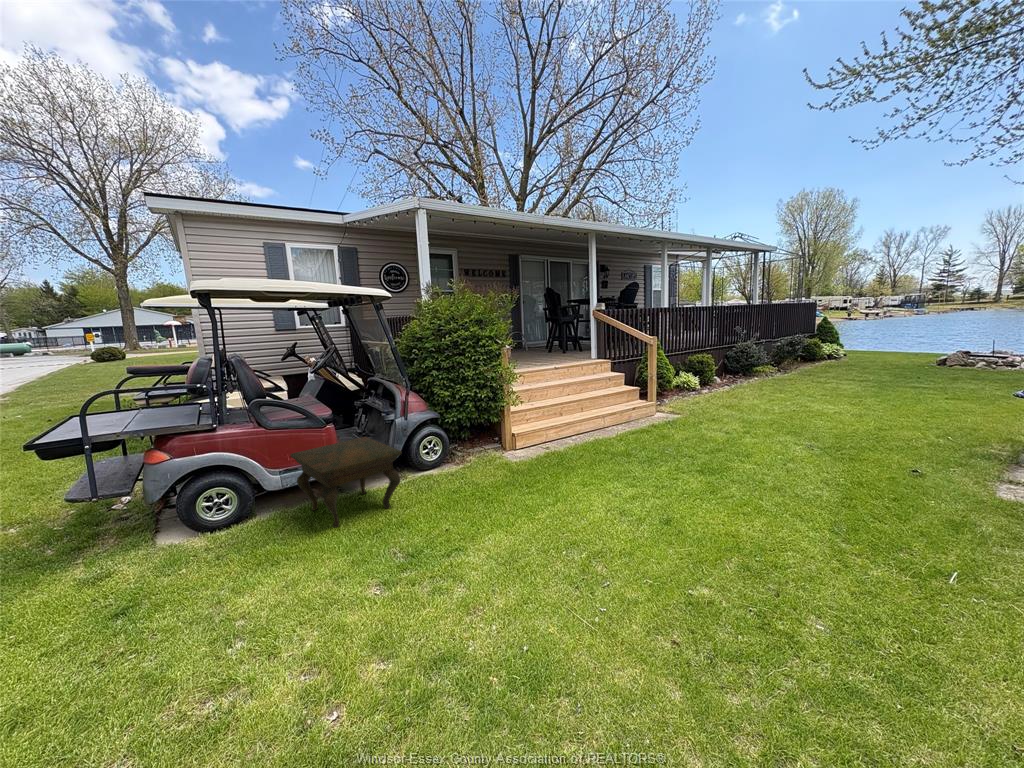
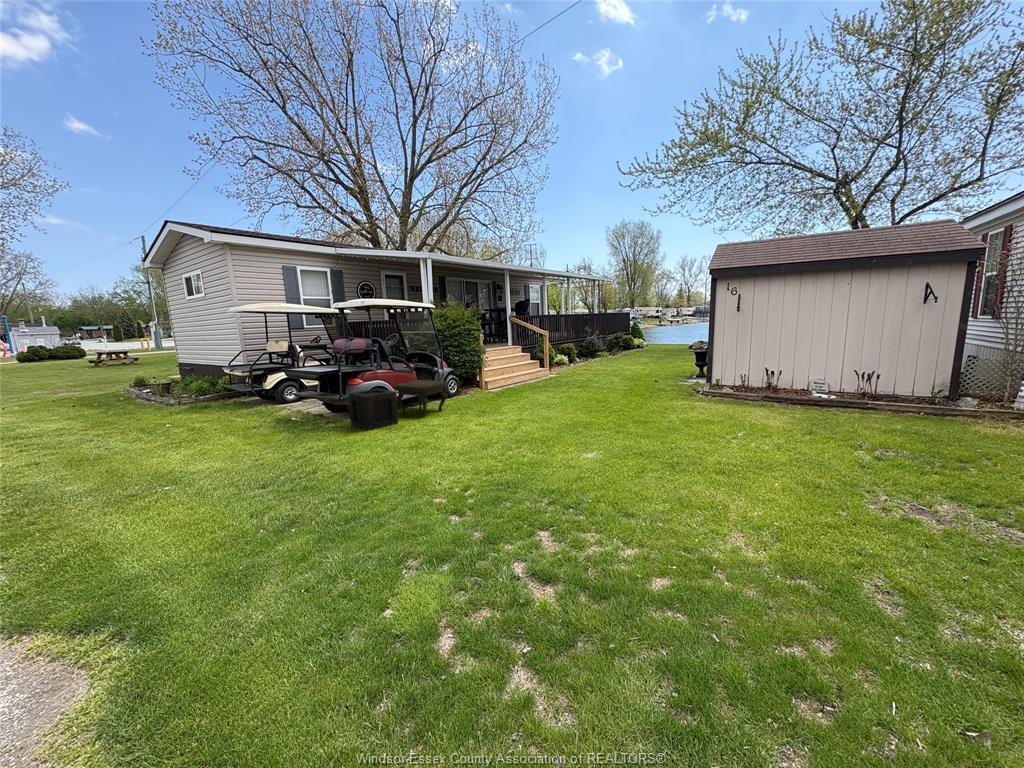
wooden crate: none [153,463,255,574] -> present [349,389,398,430]

